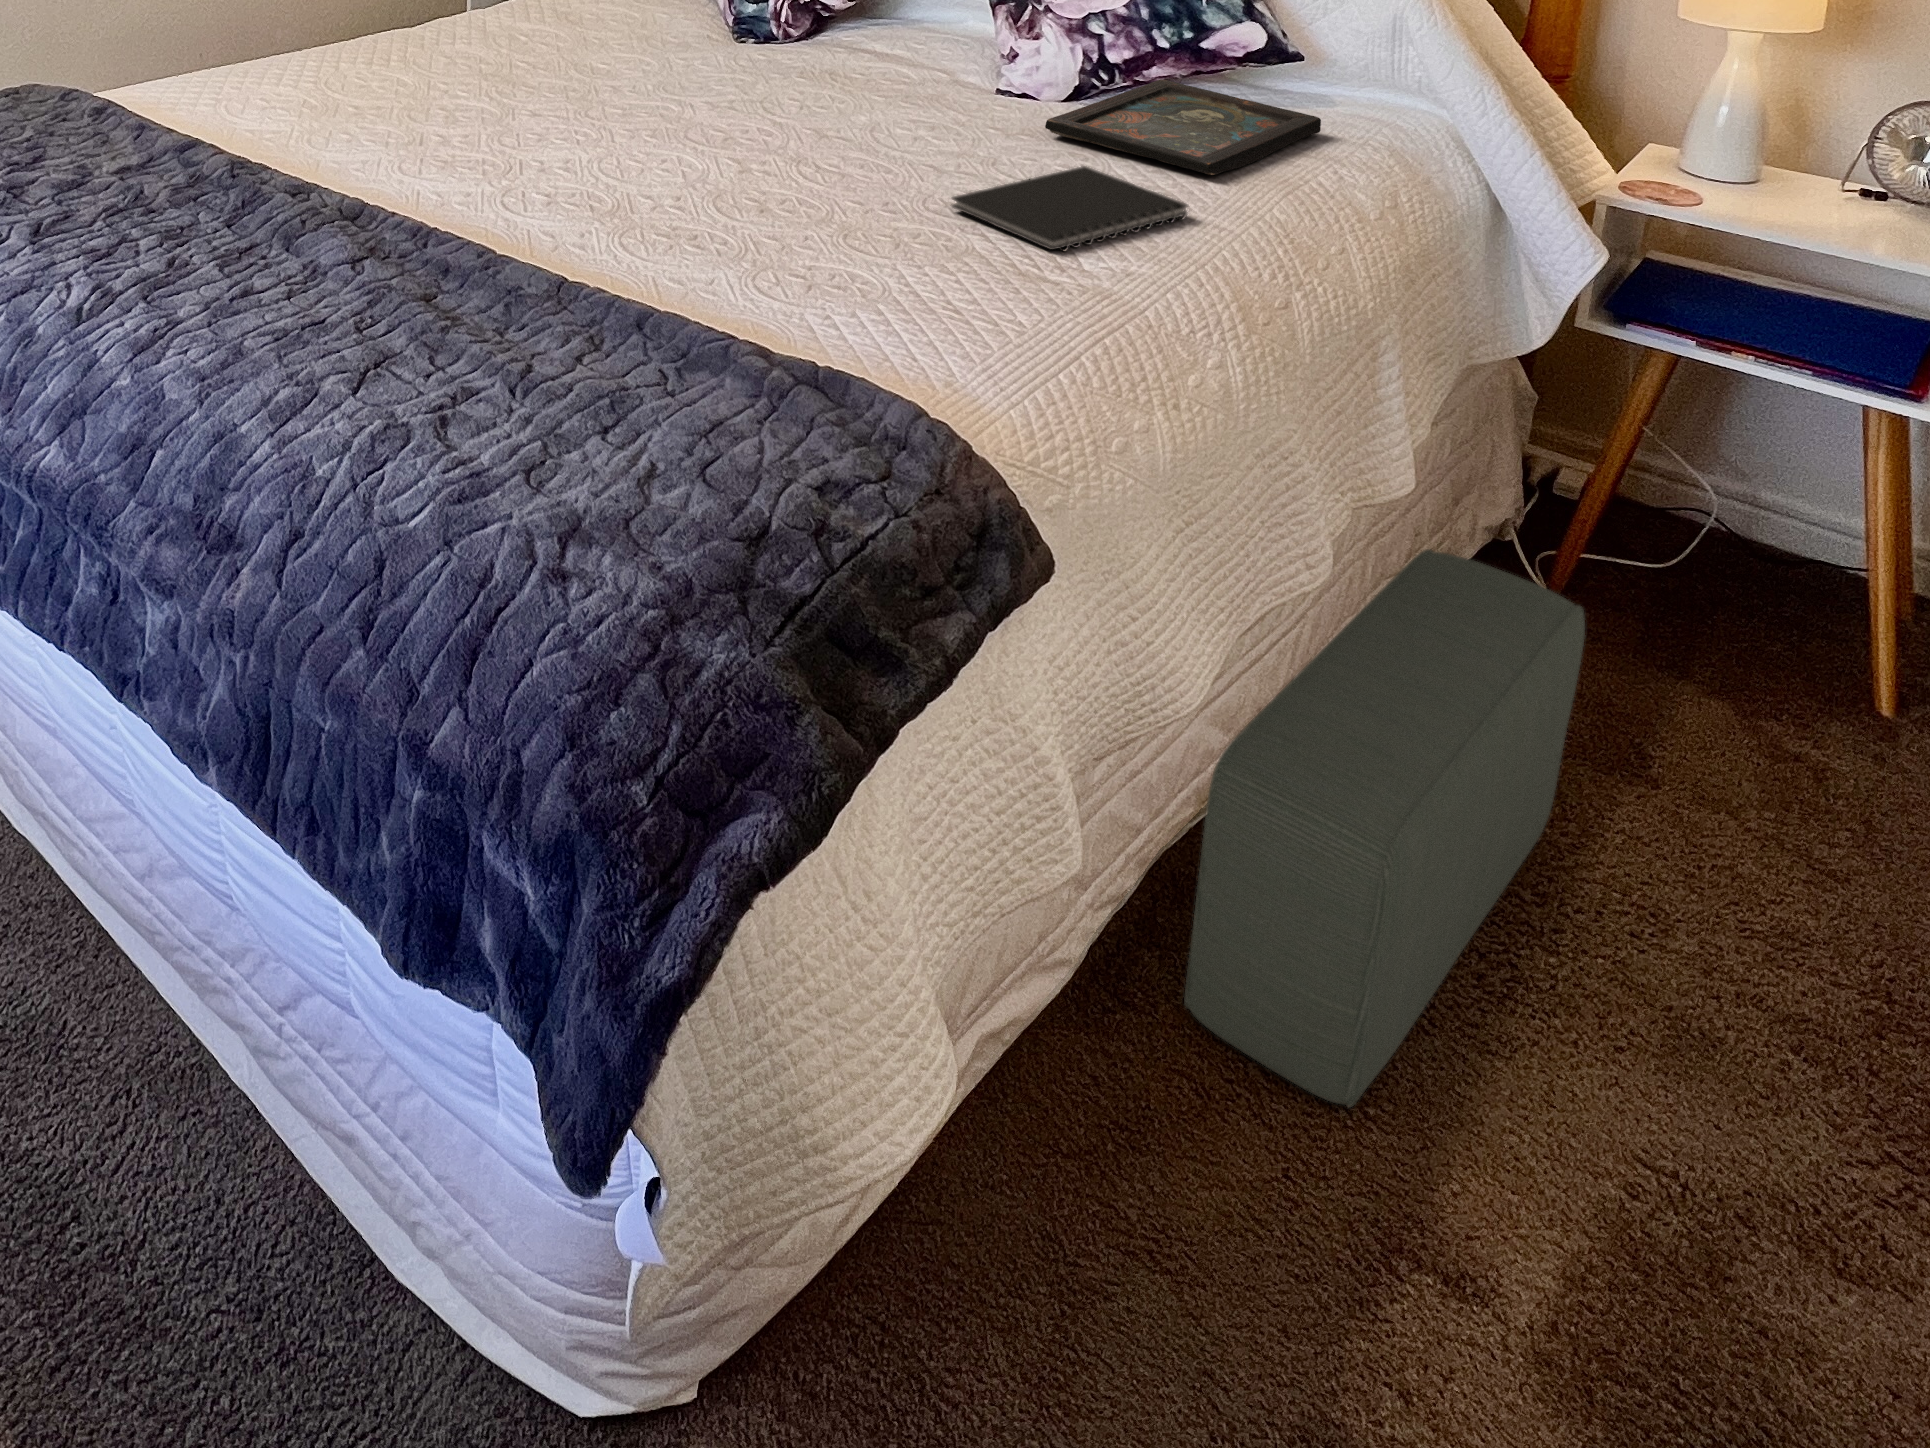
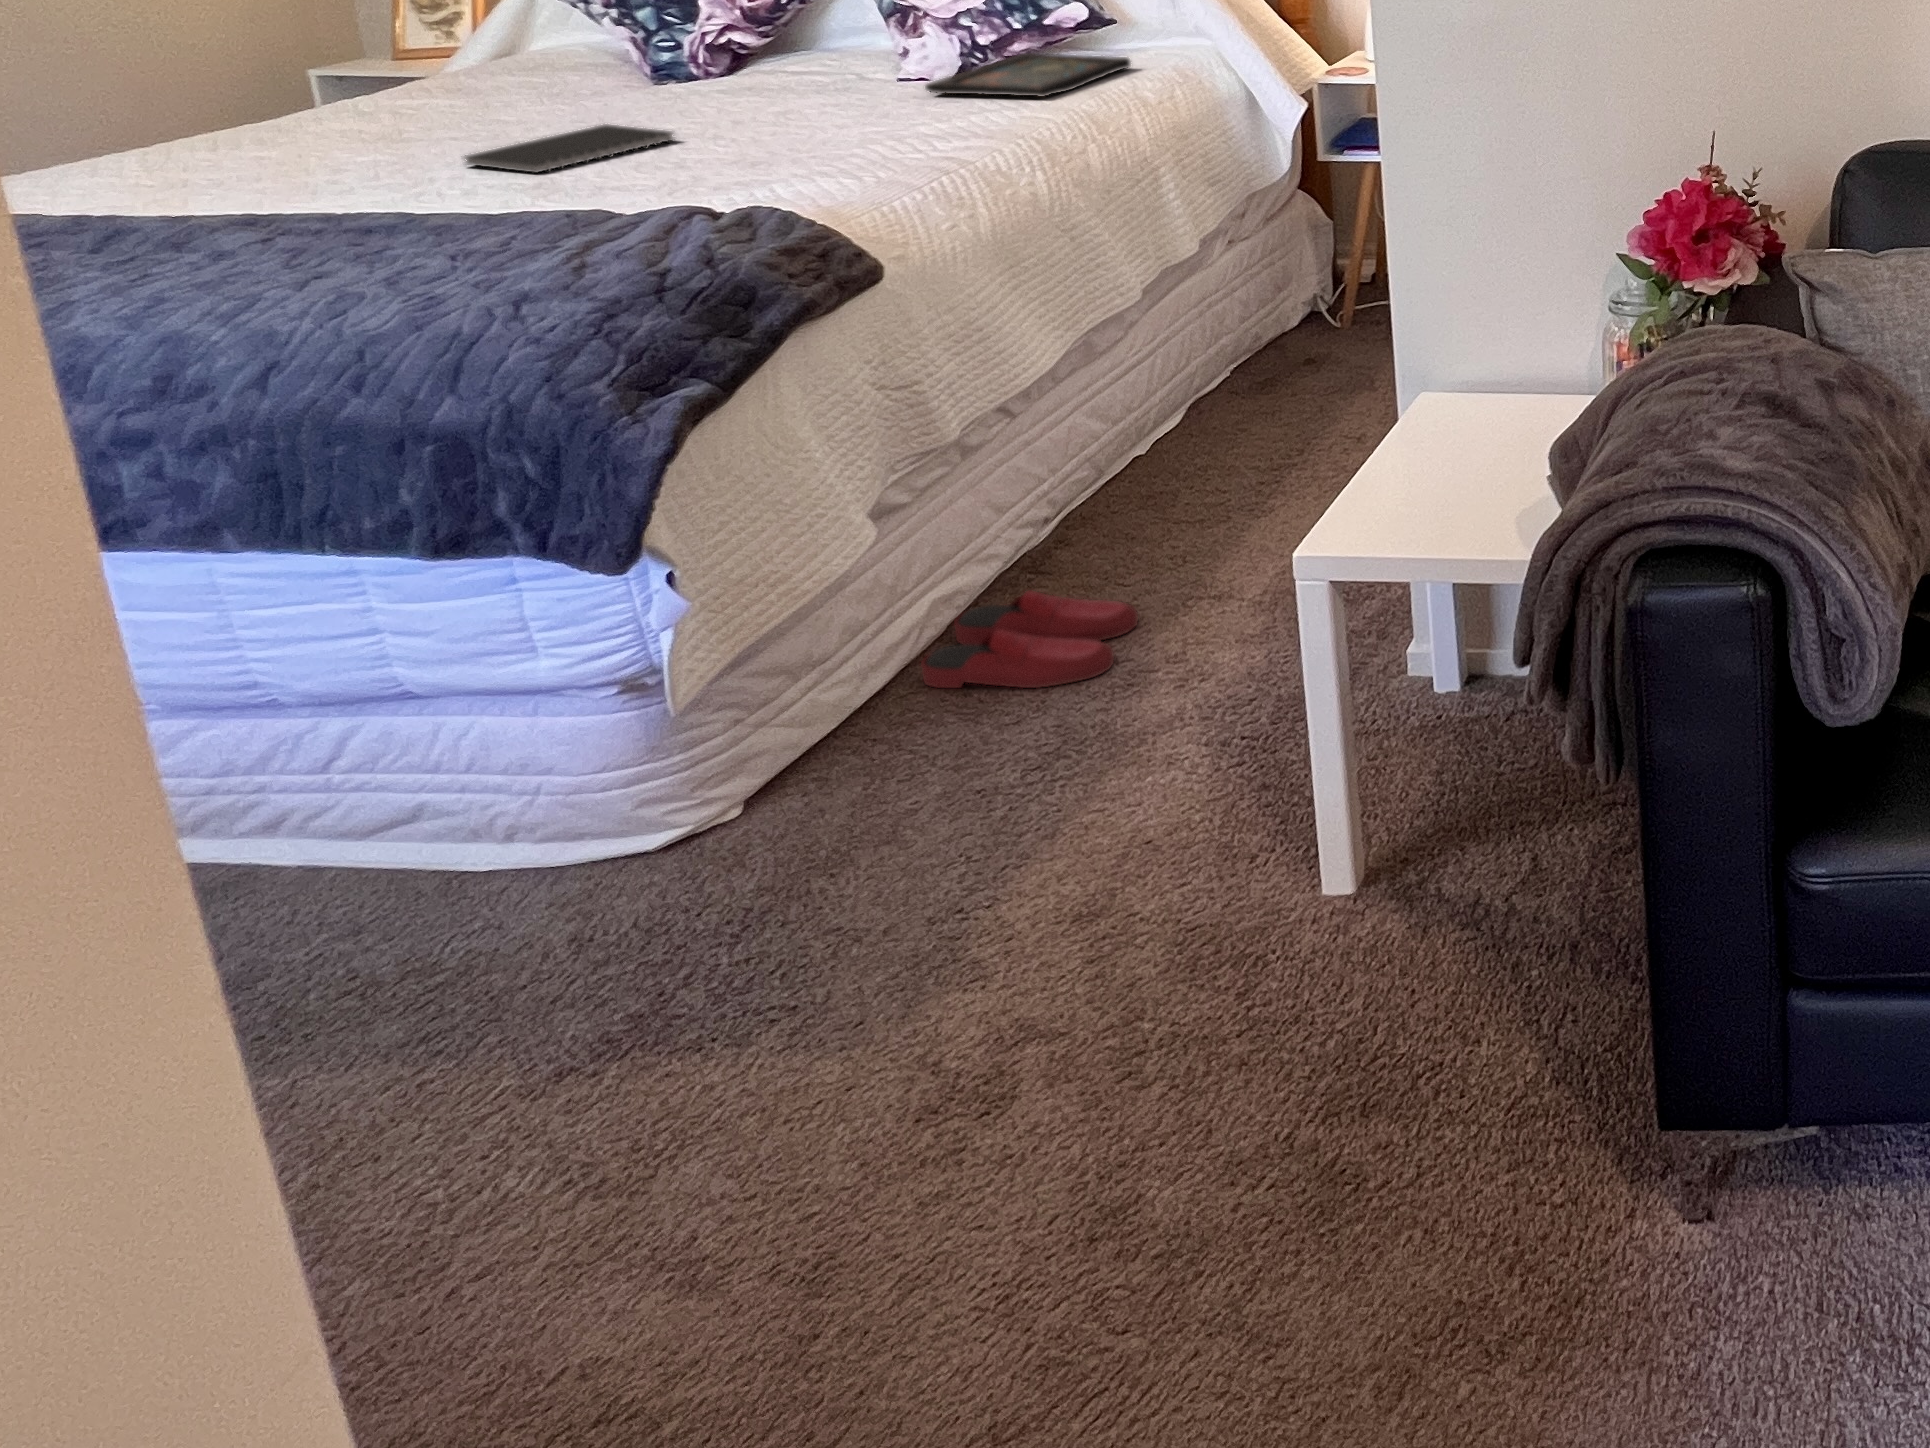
notebook: present [952,166,1188,251] -> present [464,124,674,173]
pouf: present [1184,549,1585,1108] -> none [1053,287,1306,568]
slippers: none [973,1073,1323,1394] -> present [921,591,1139,688]

